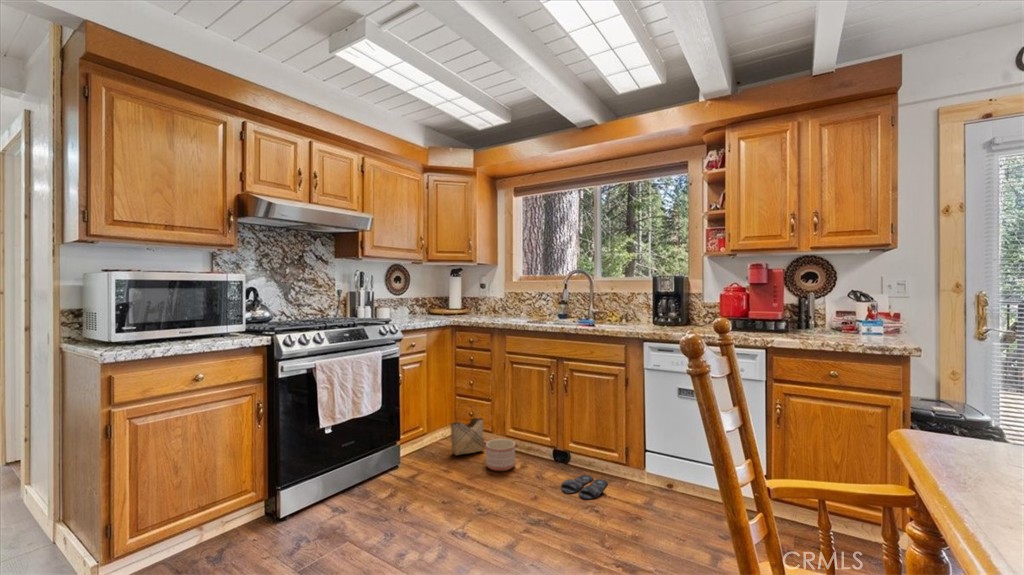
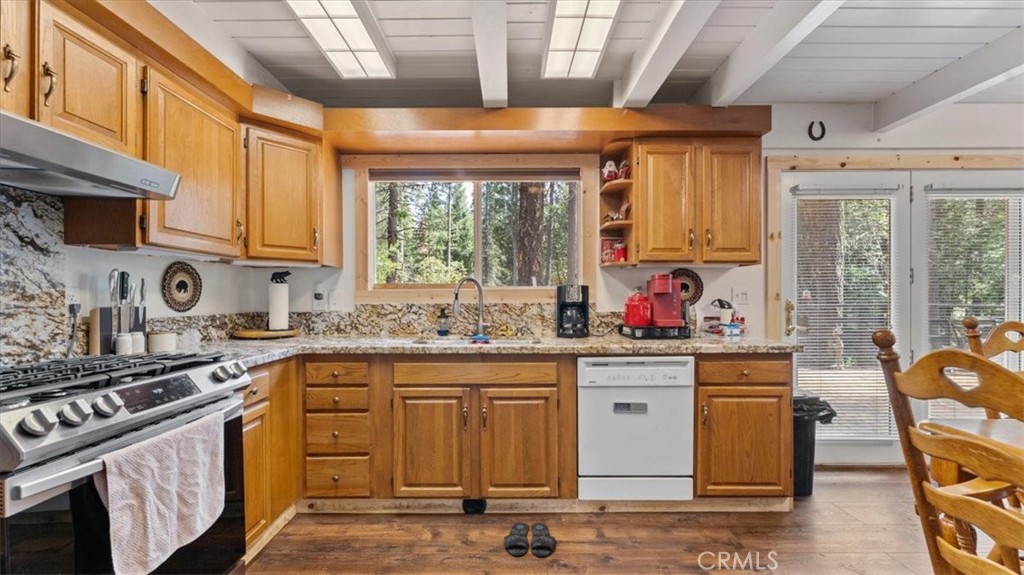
woven basket: present [451,418,485,455] -> none [319,464,367,549]
planter: present [486,439,515,471] -> none [386,504,428,555]

